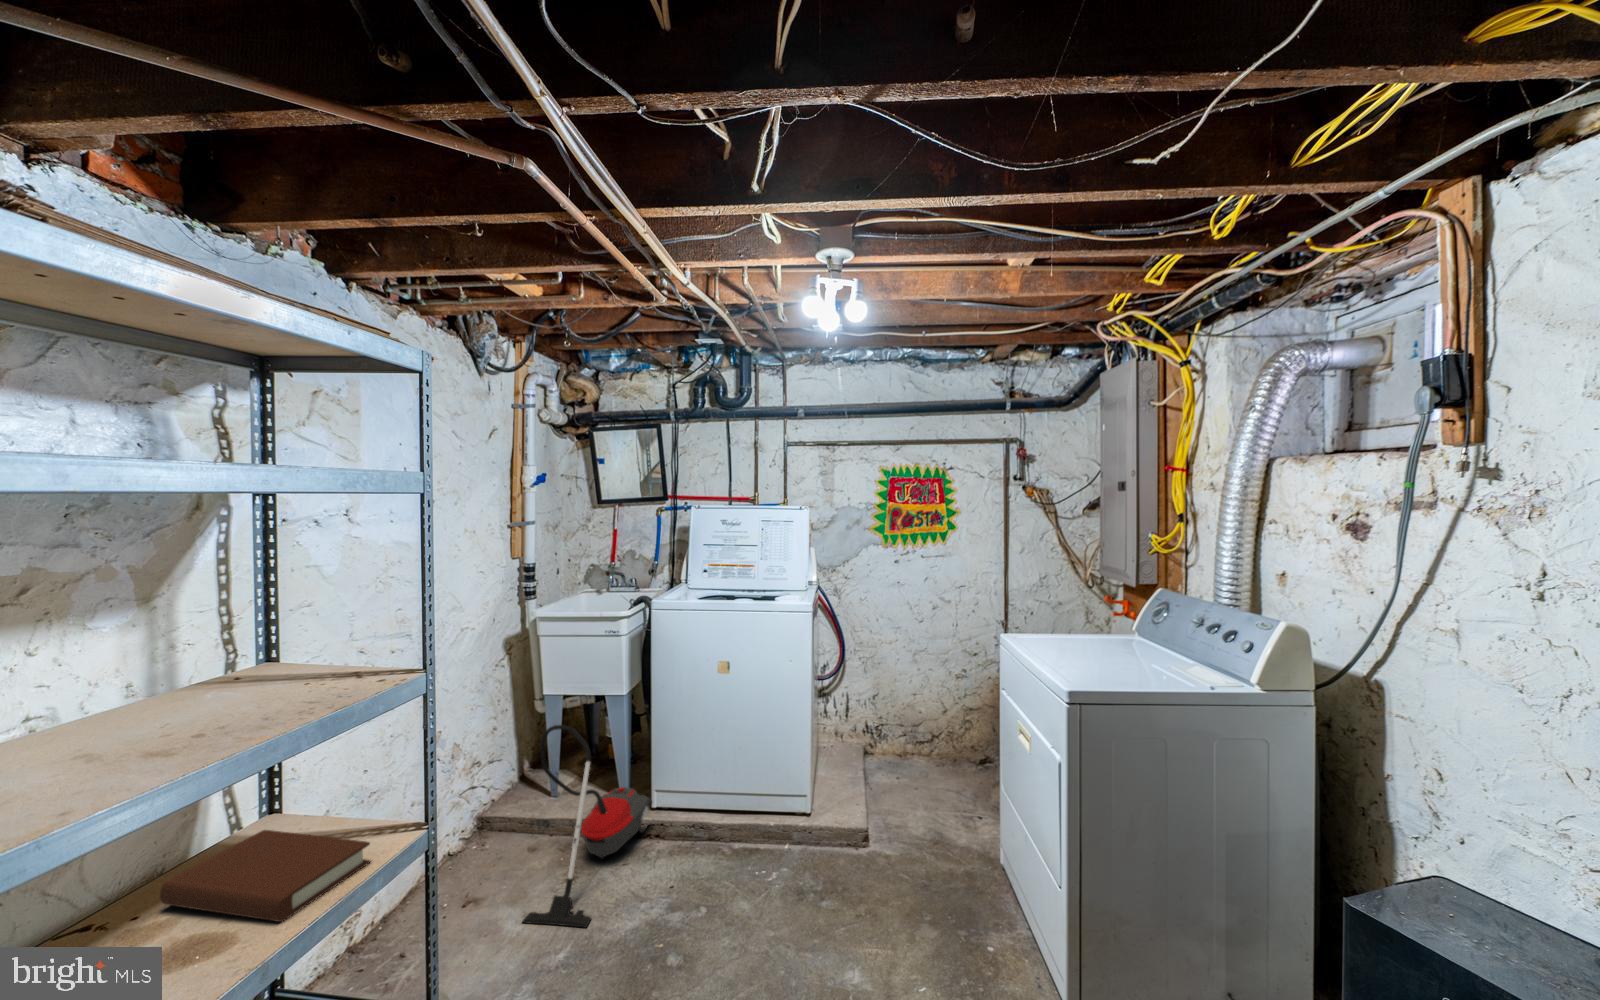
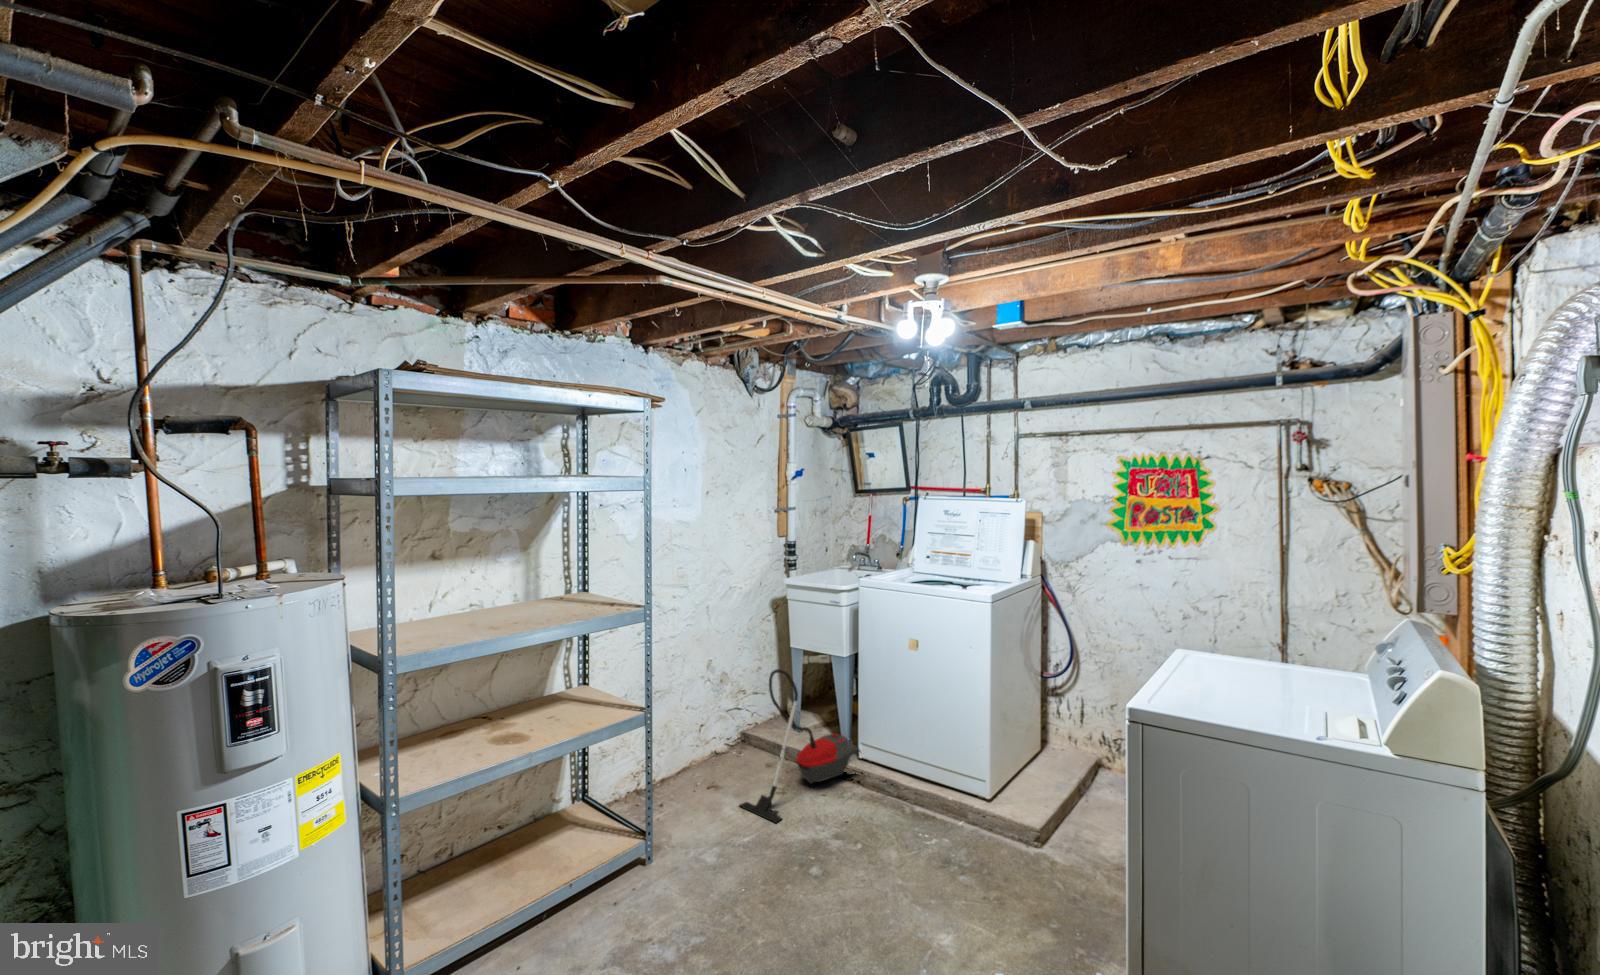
book: present [160,830,370,922] -> none [522,684,607,727]

